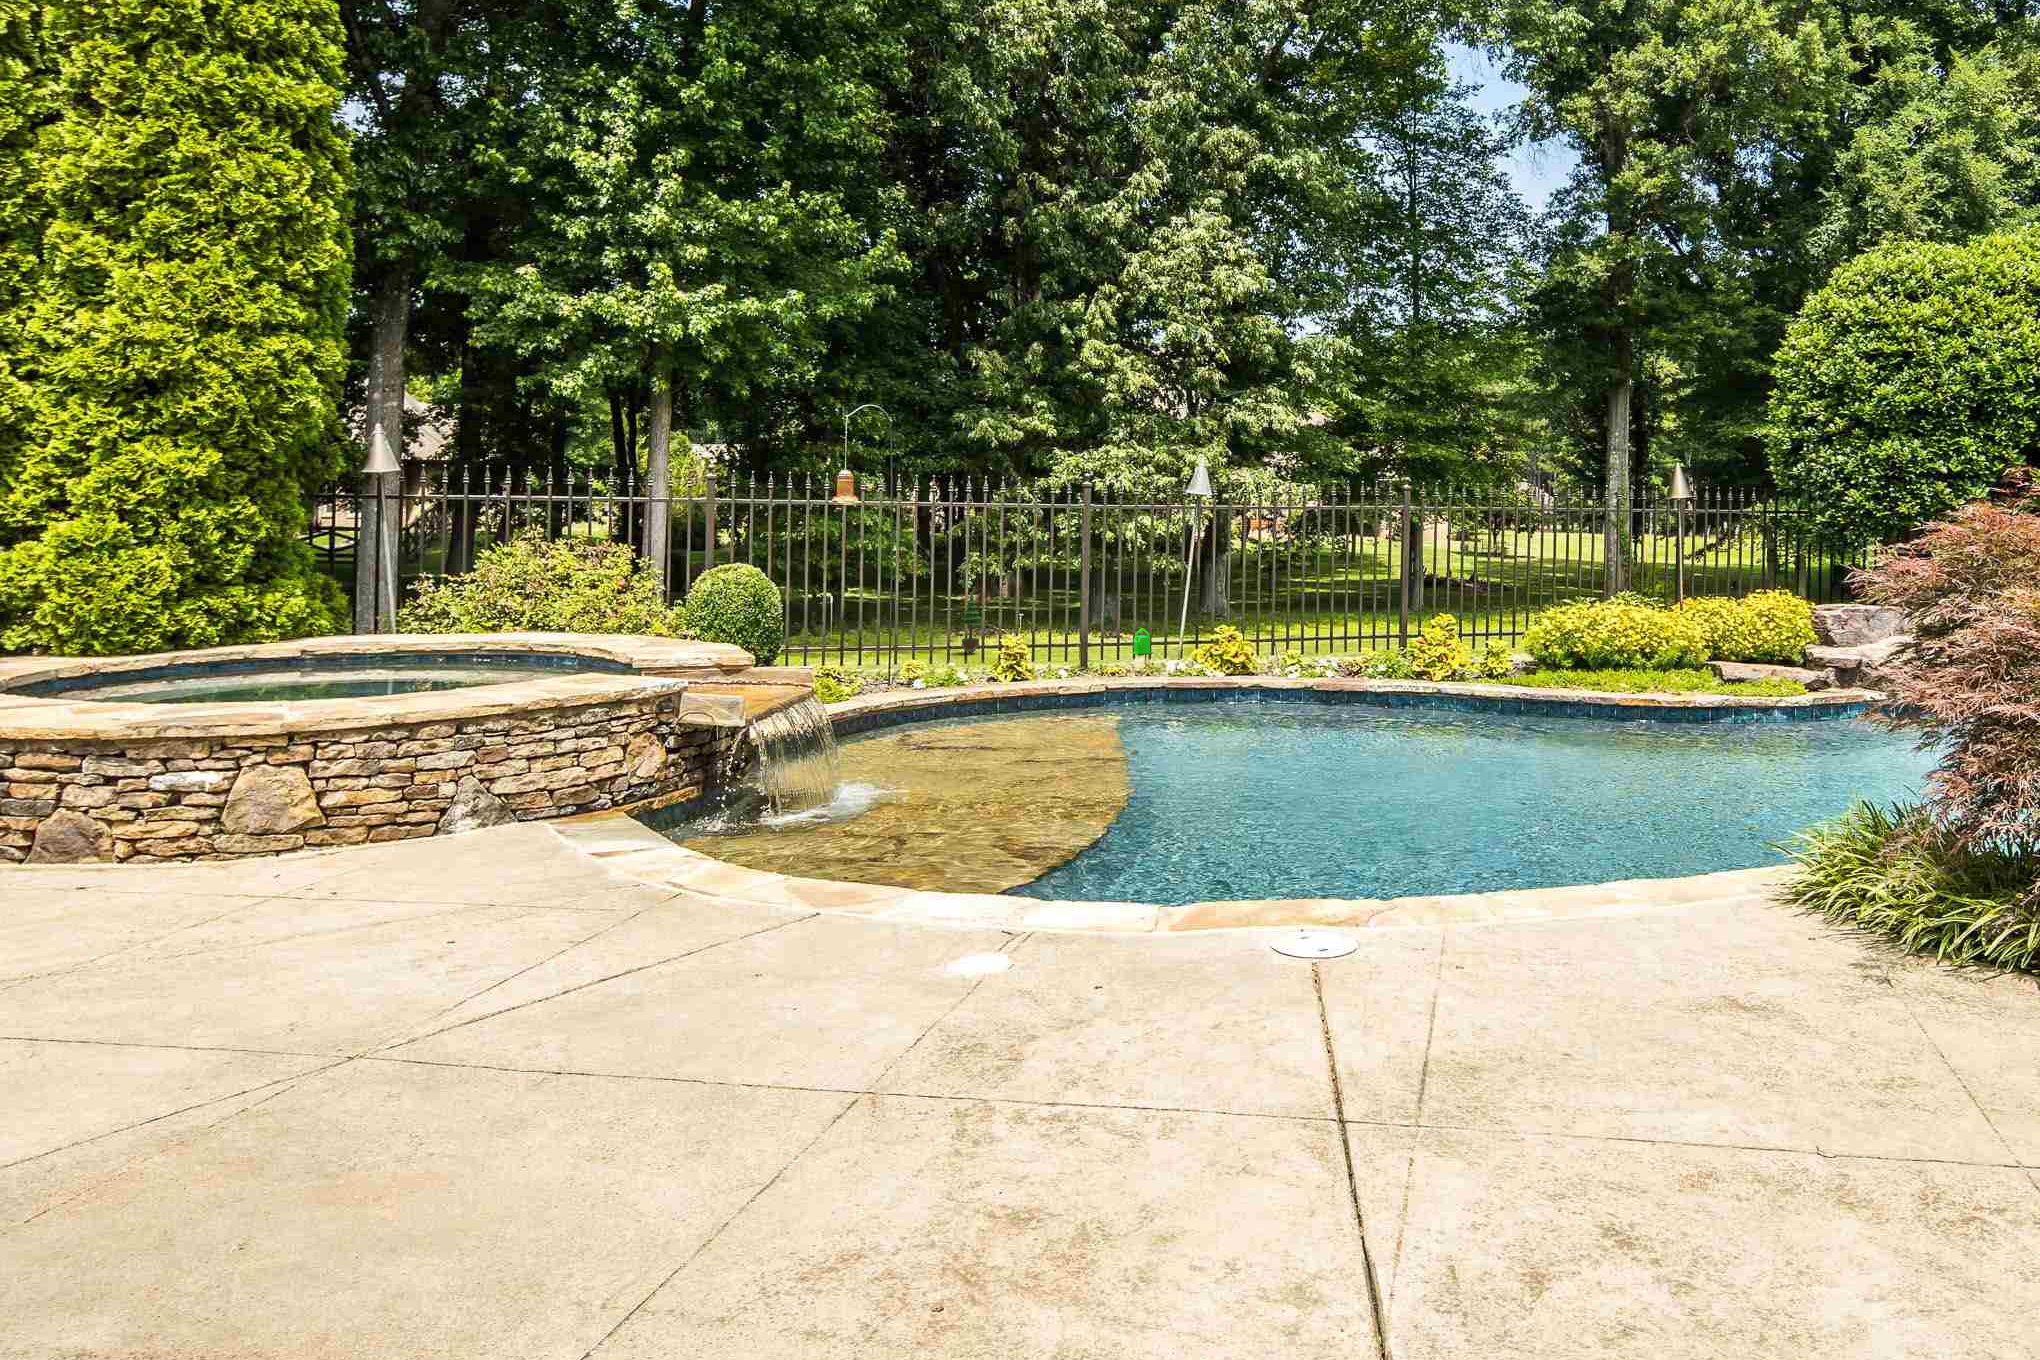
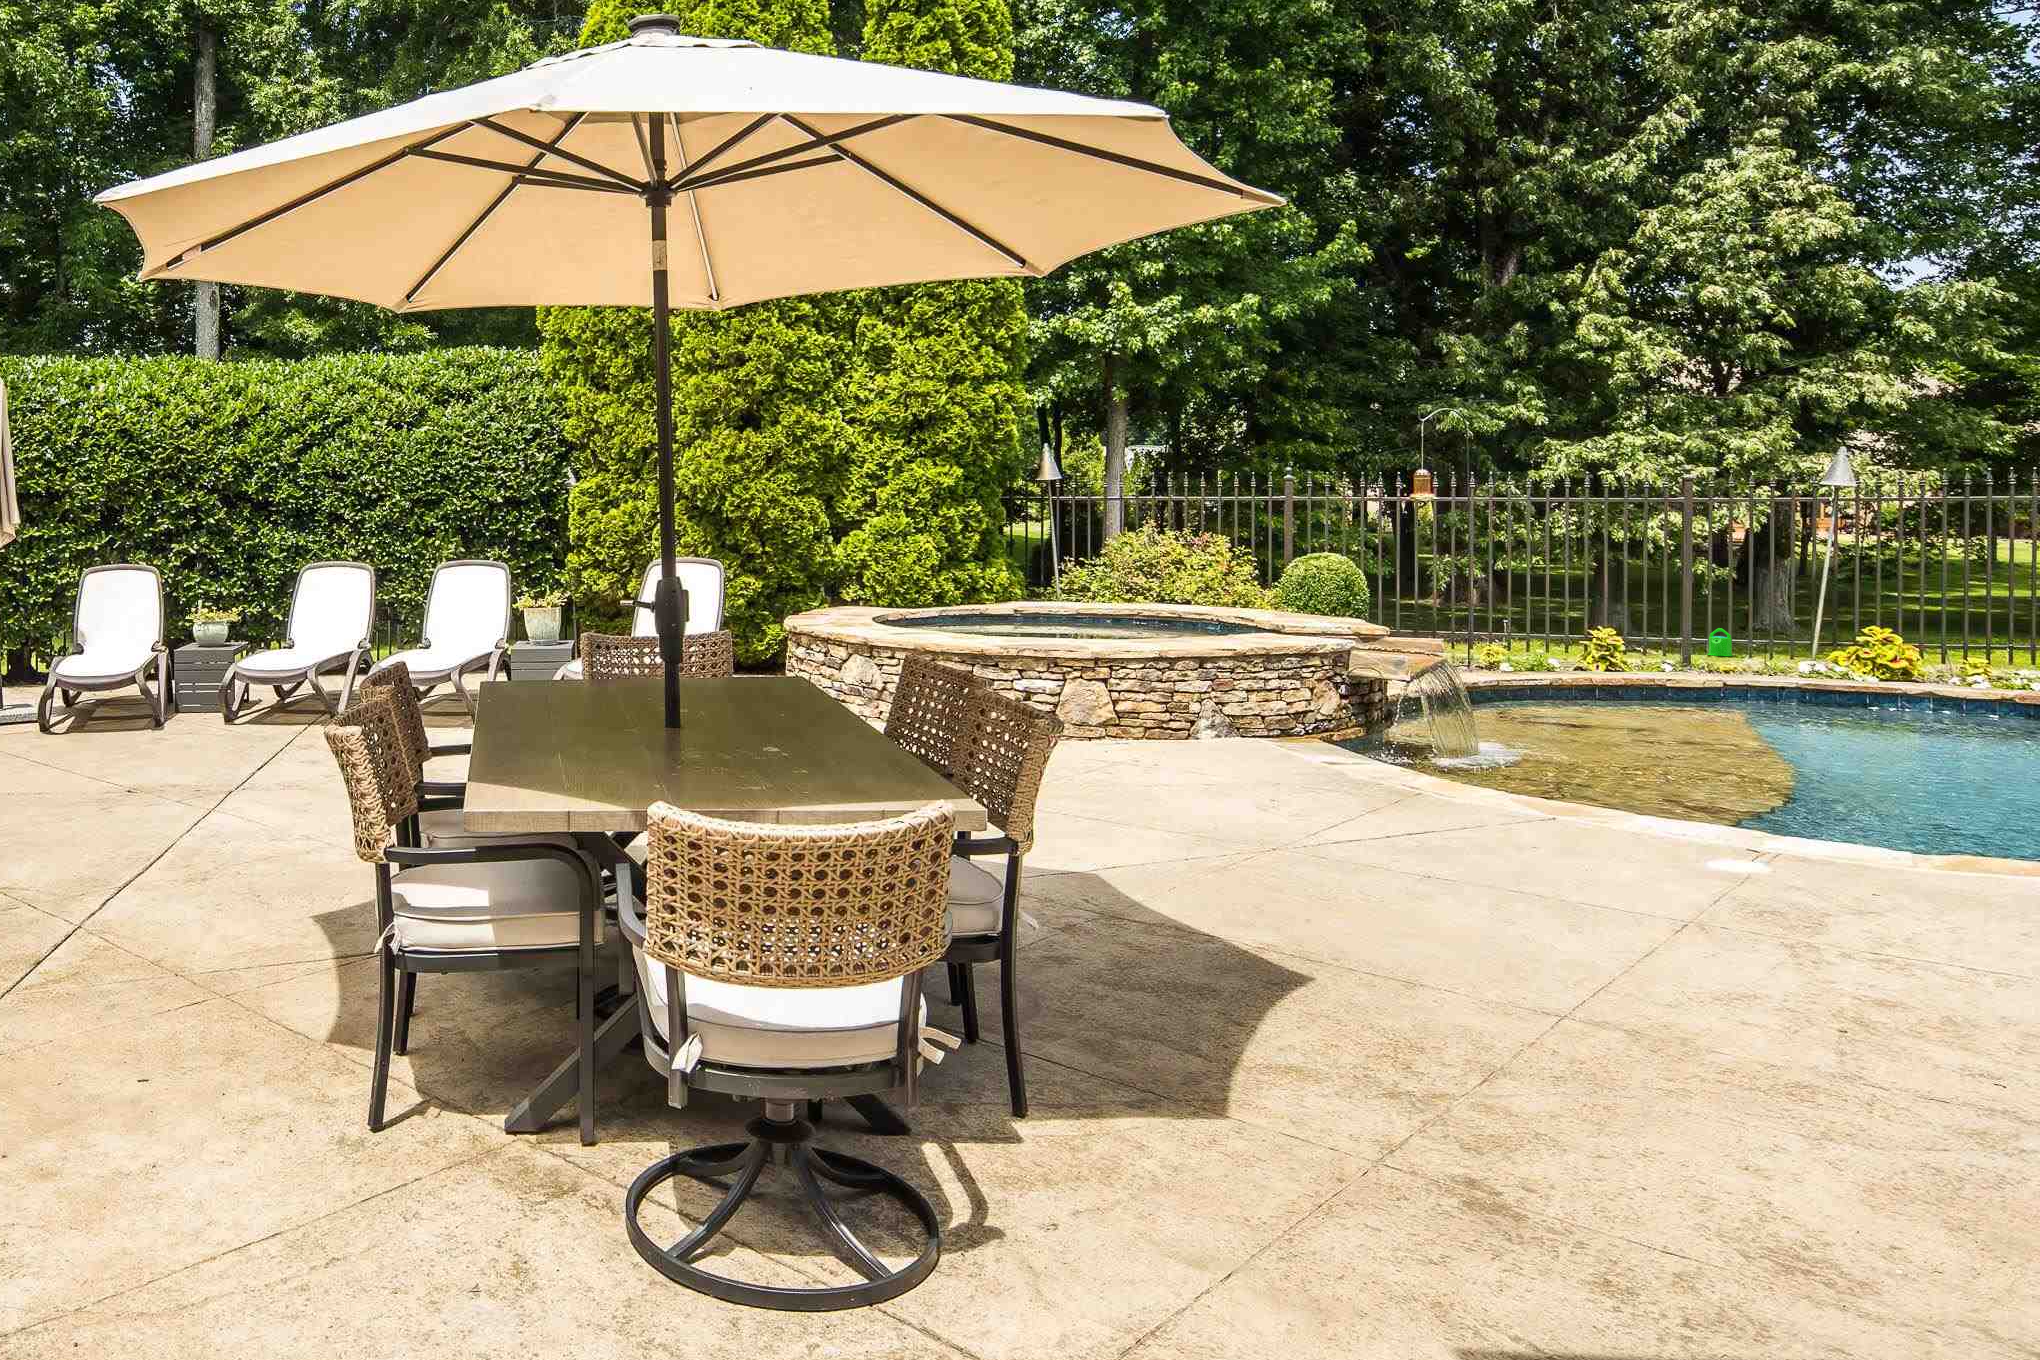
potted tree: present [961,593,982,654] -> none [1491,584,1518,645]

